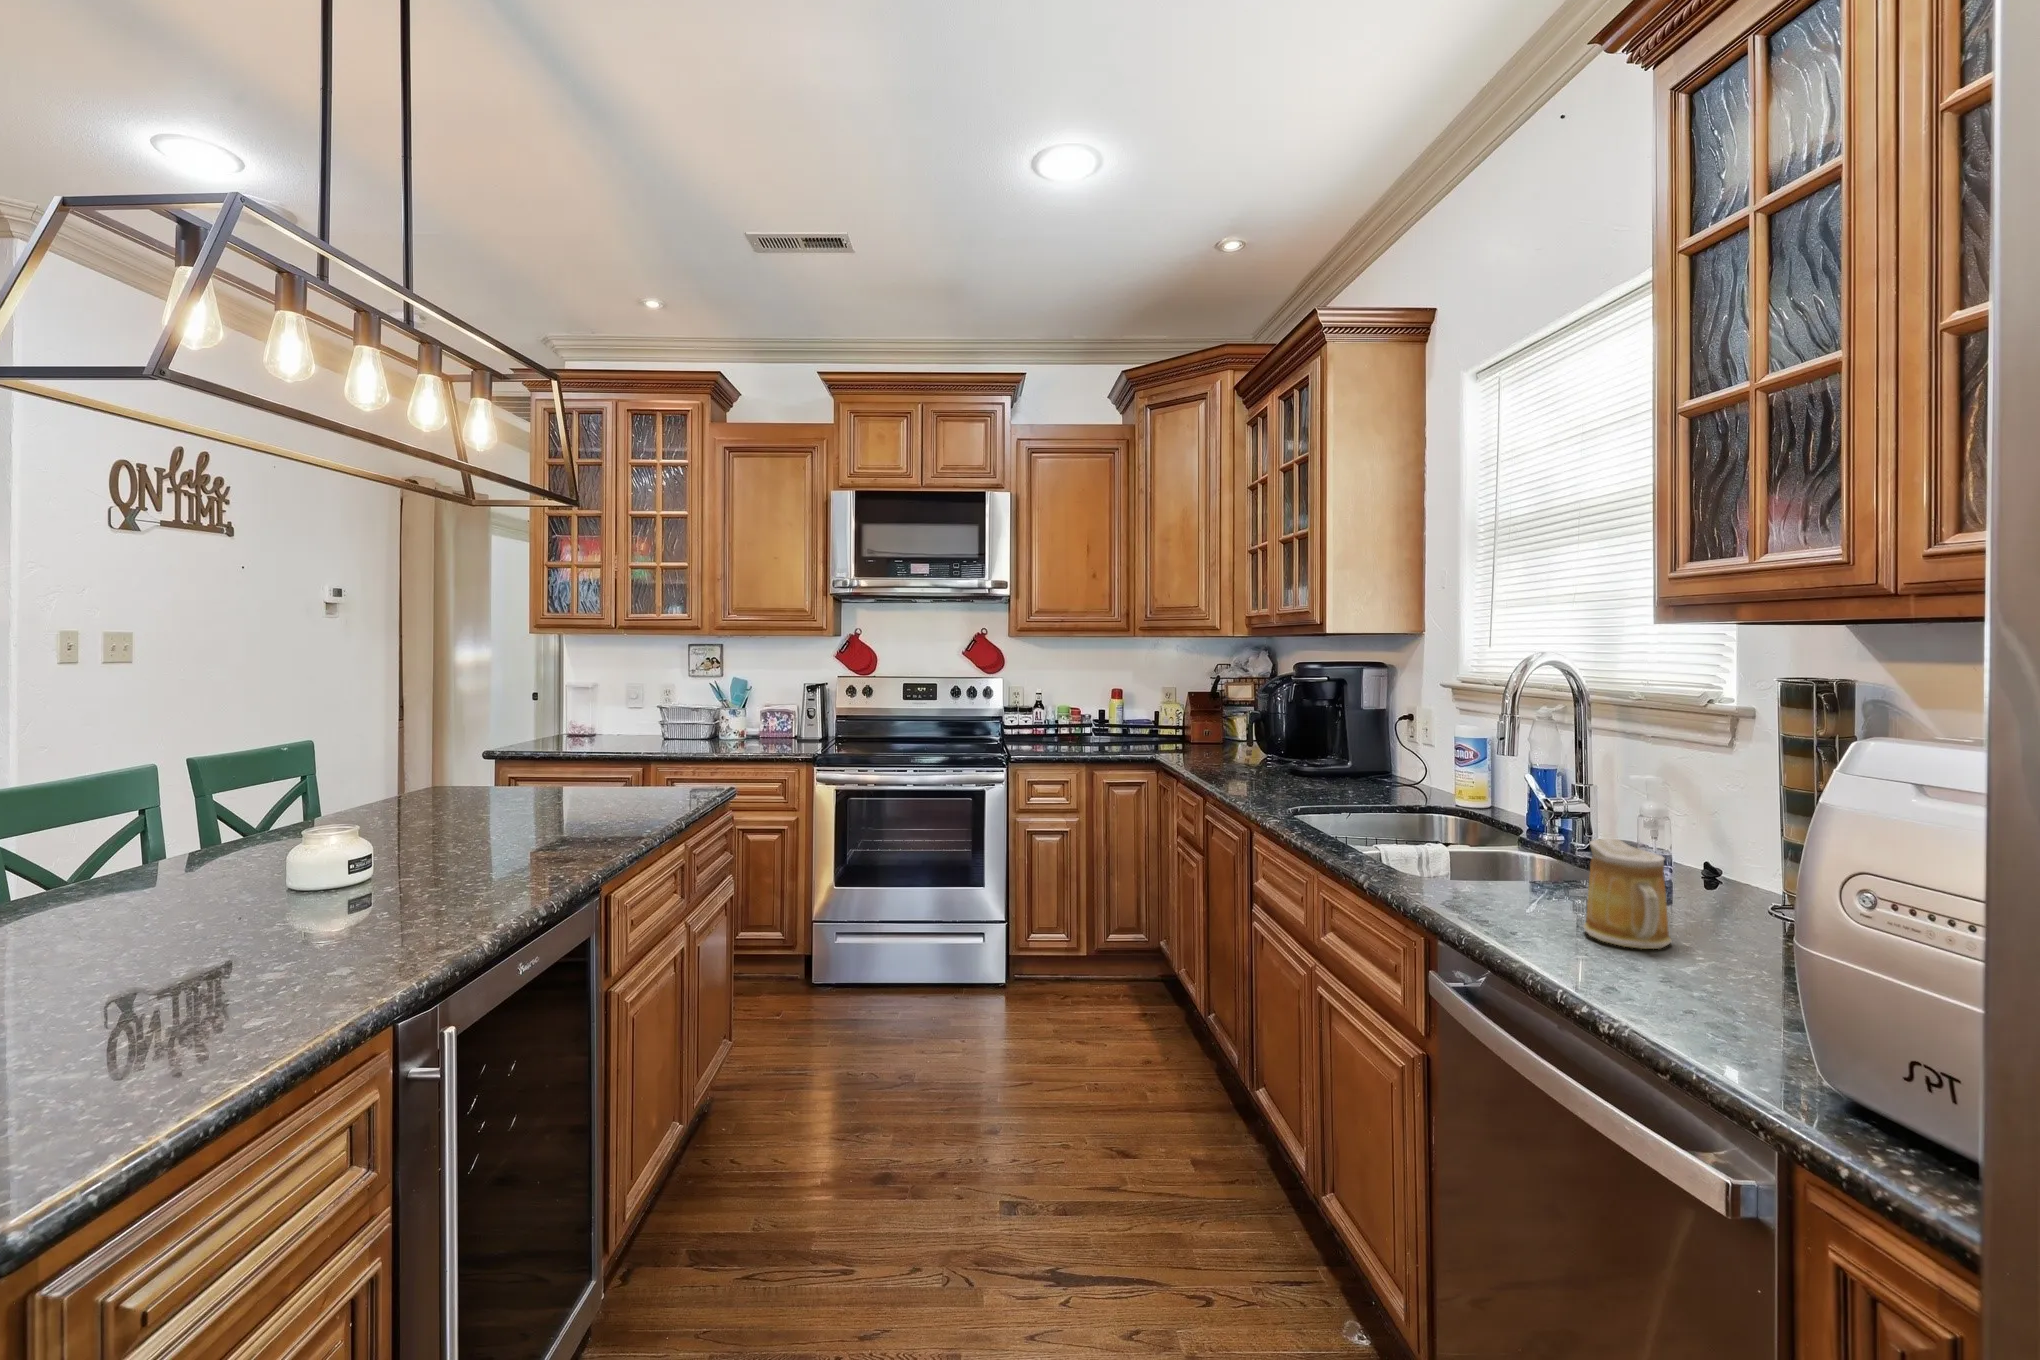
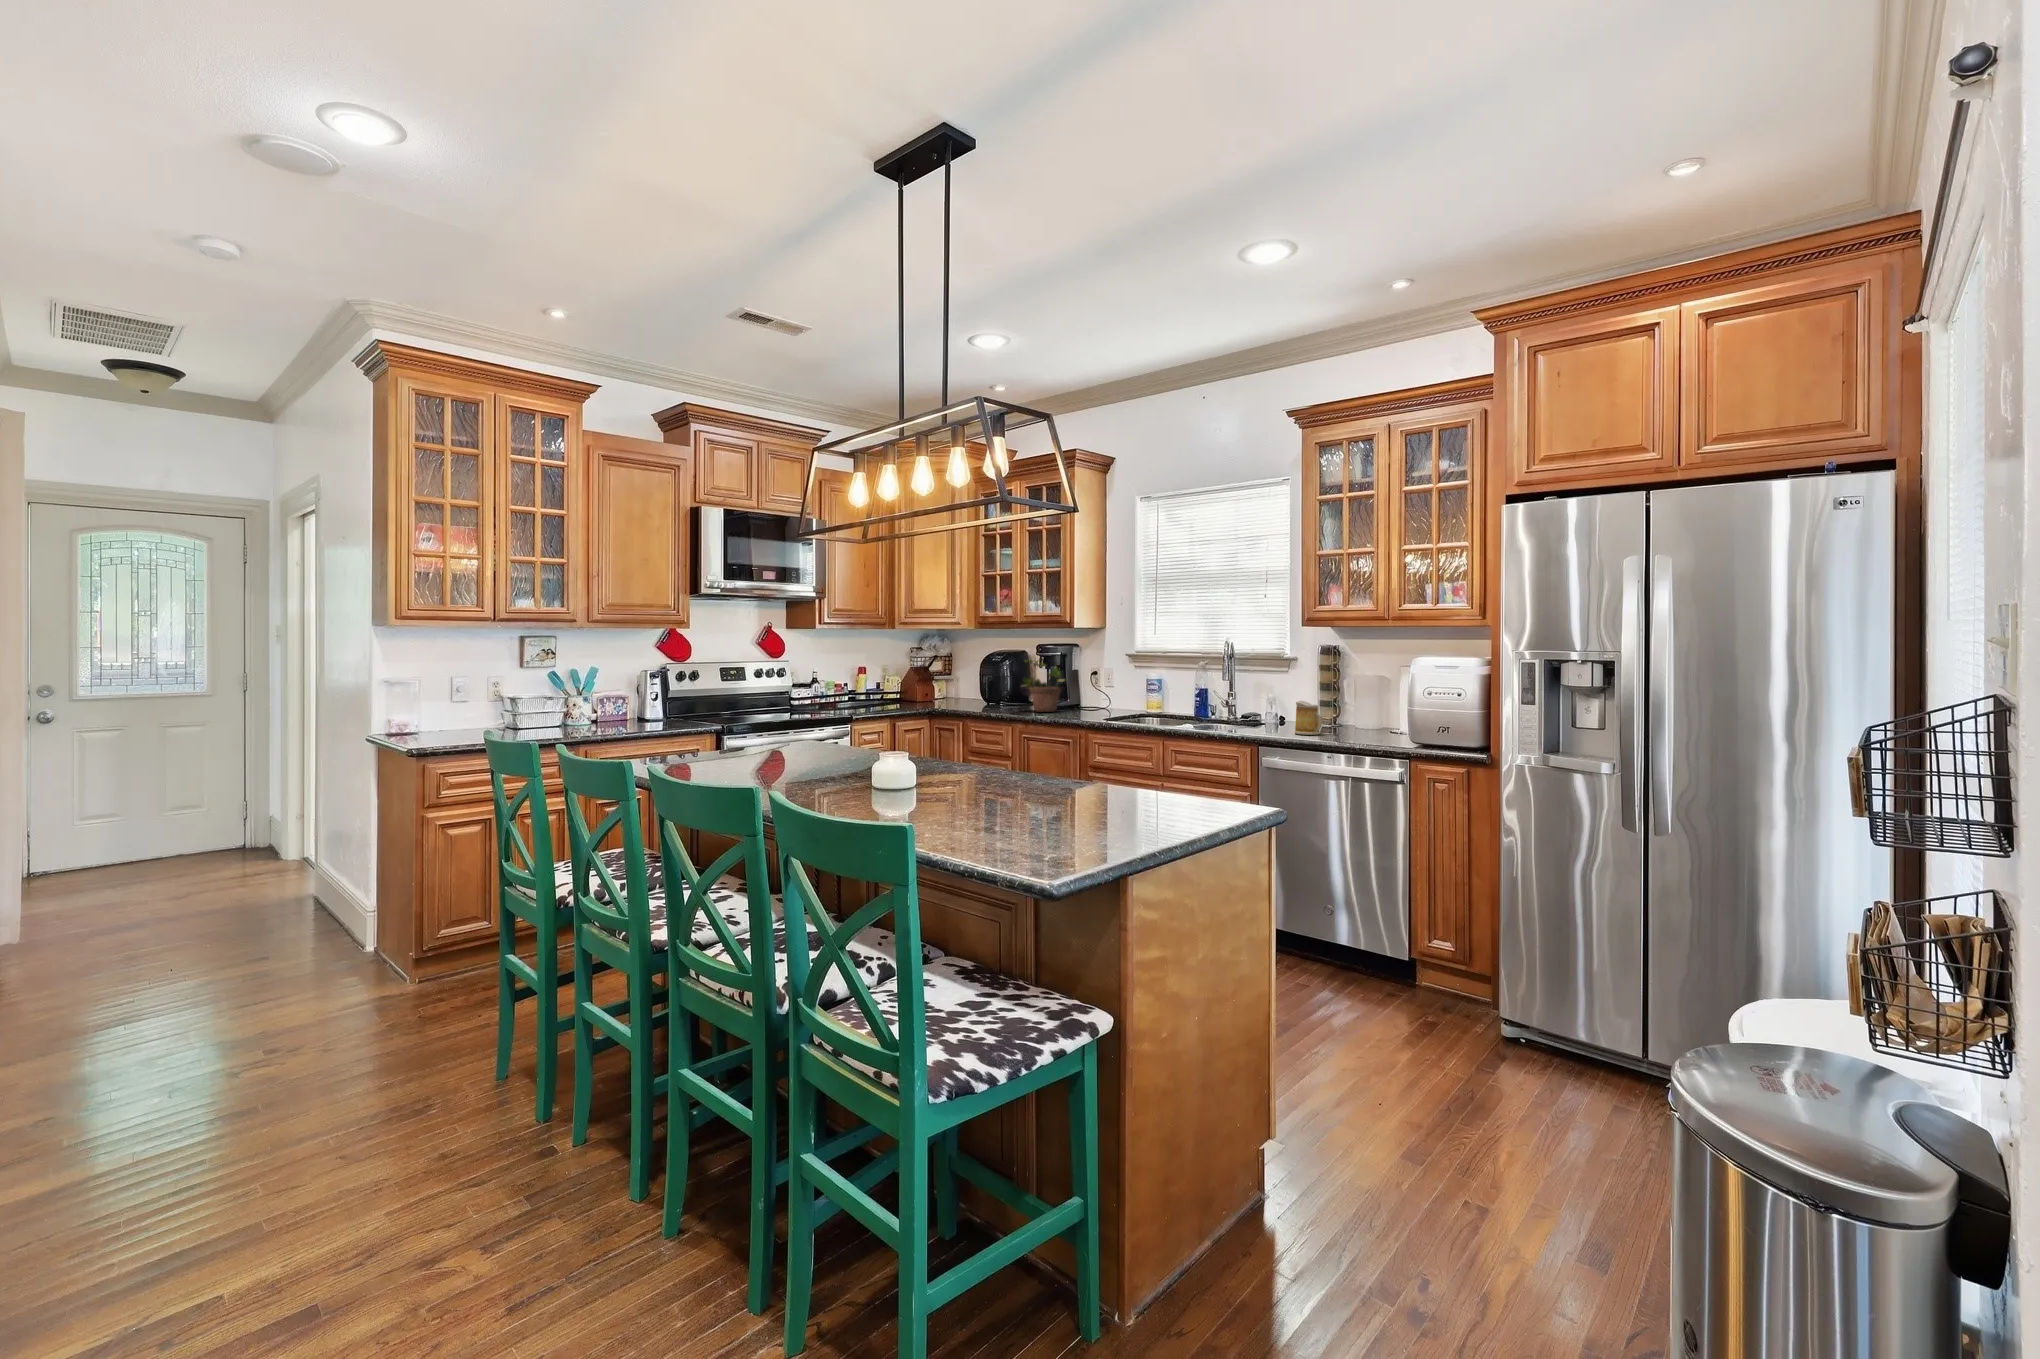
potted plant: none [1244,669,1313,777] -> present [1023,659,1064,712]

